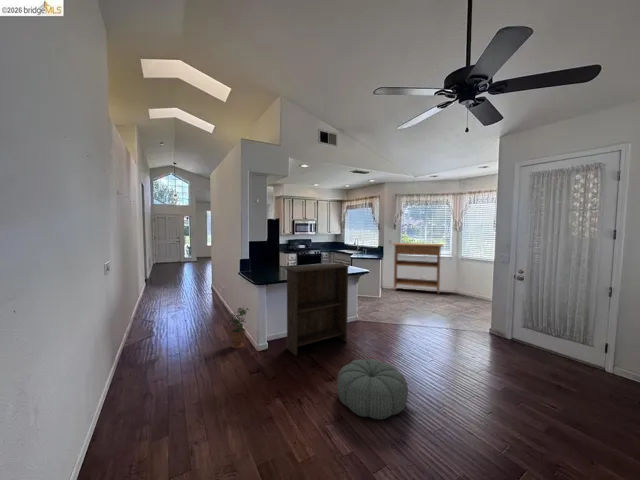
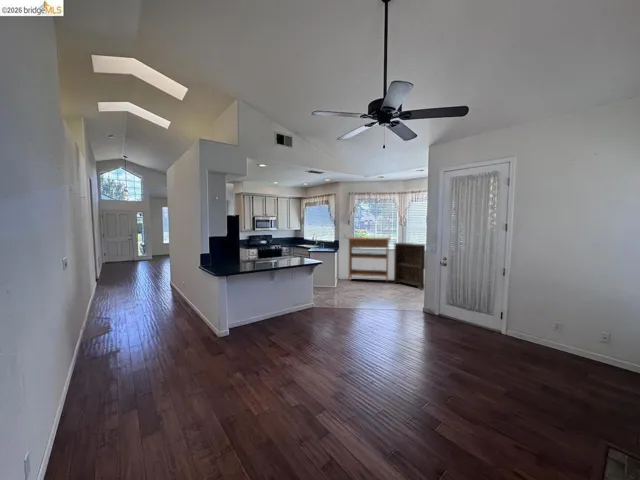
bookshelf: present [285,263,349,356] -> present [394,243,426,289]
potted plant: present [229,308,248,349] -> none [191,296,211,336]
pouf: present [337,359,408,419] -> none [290,334,348,378]

